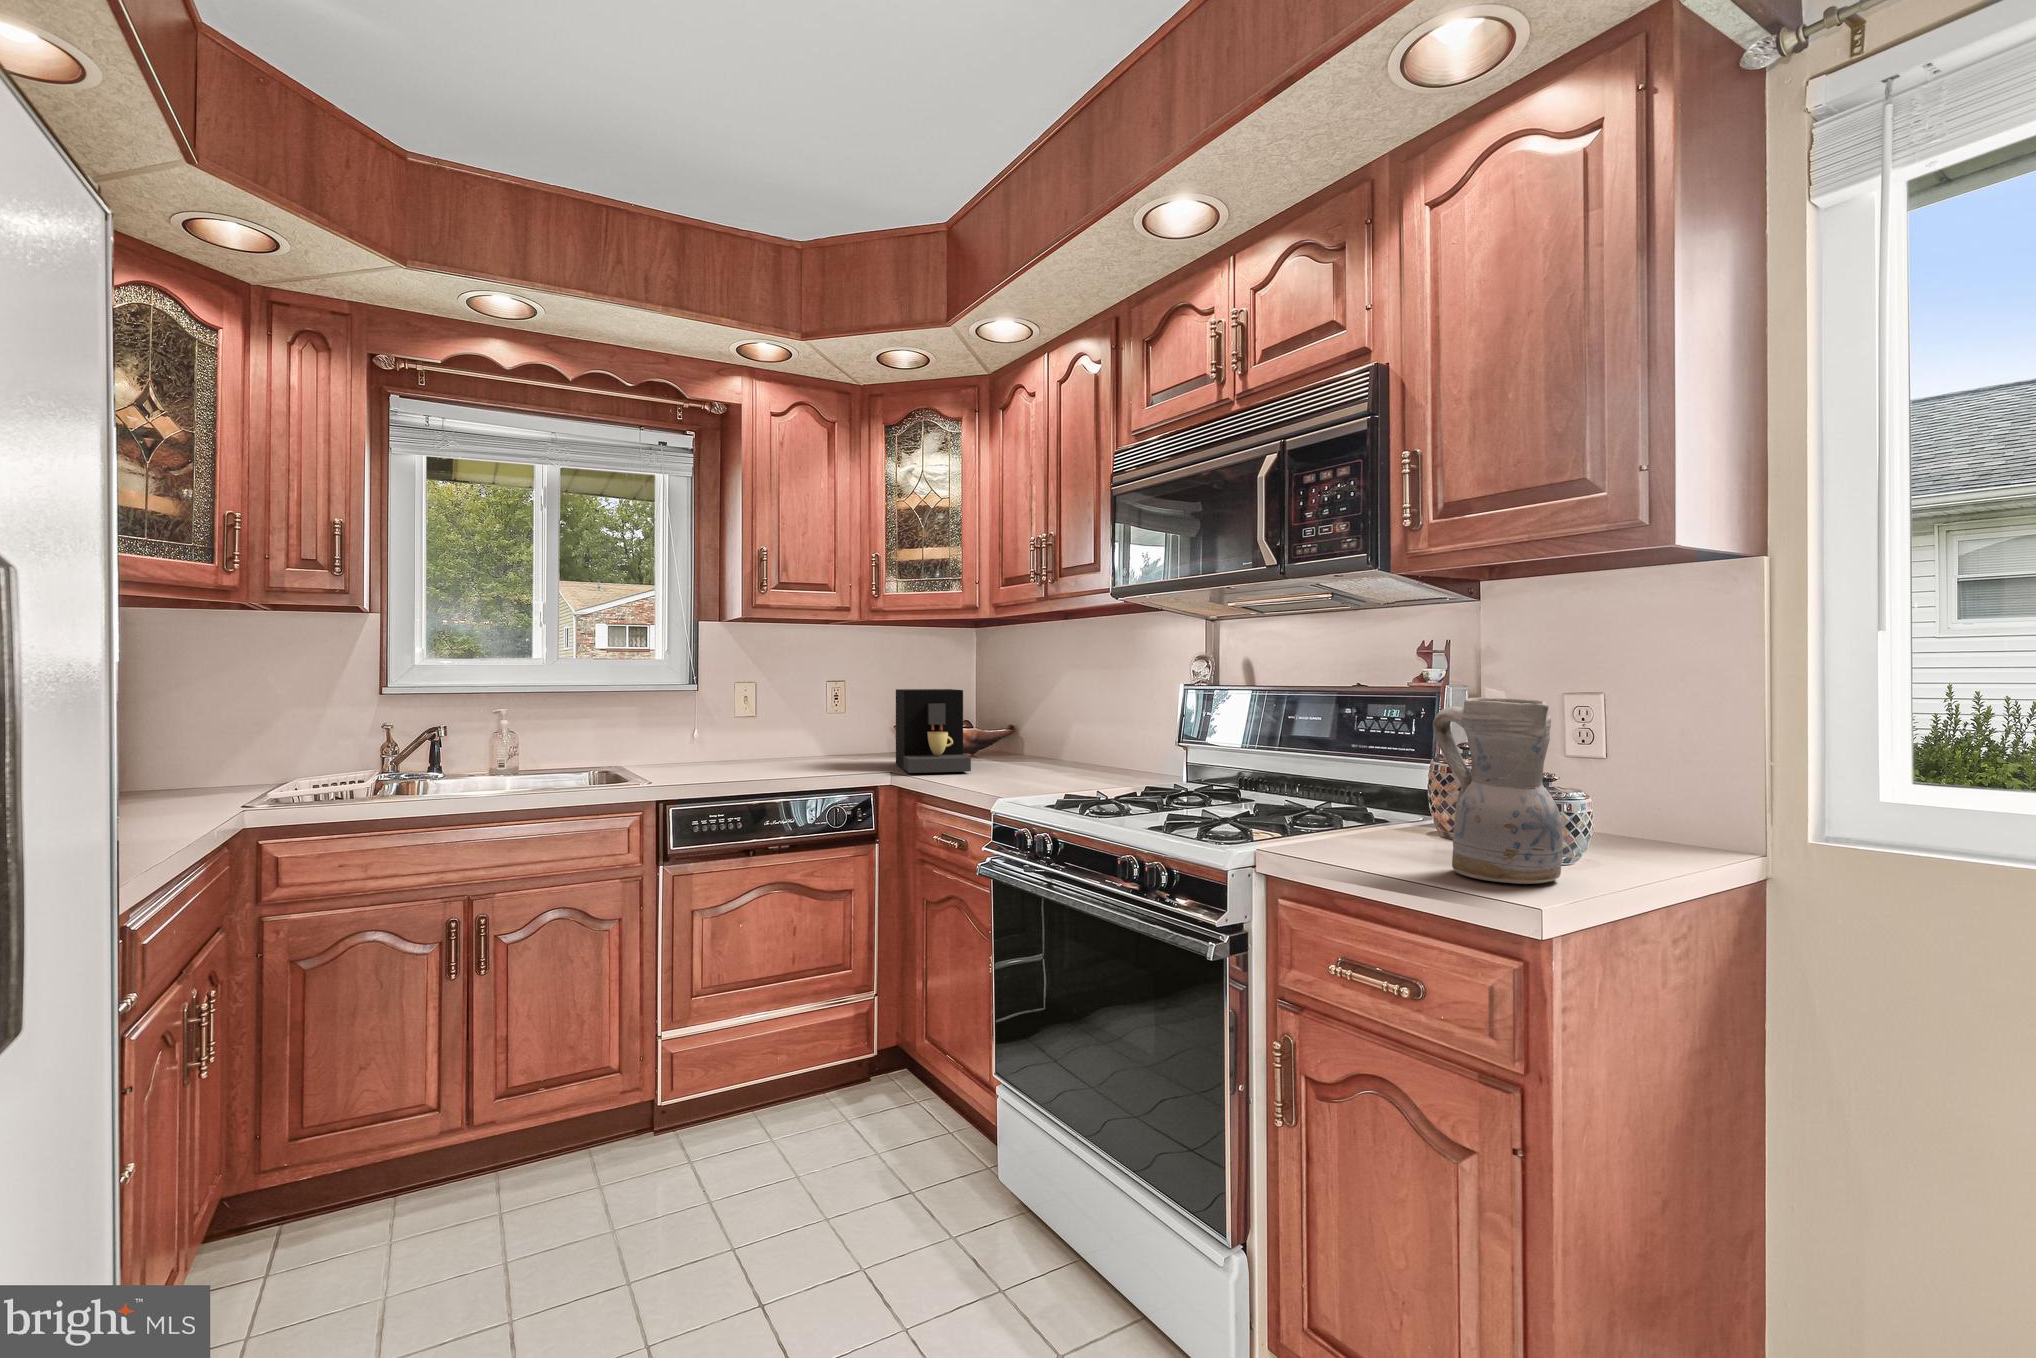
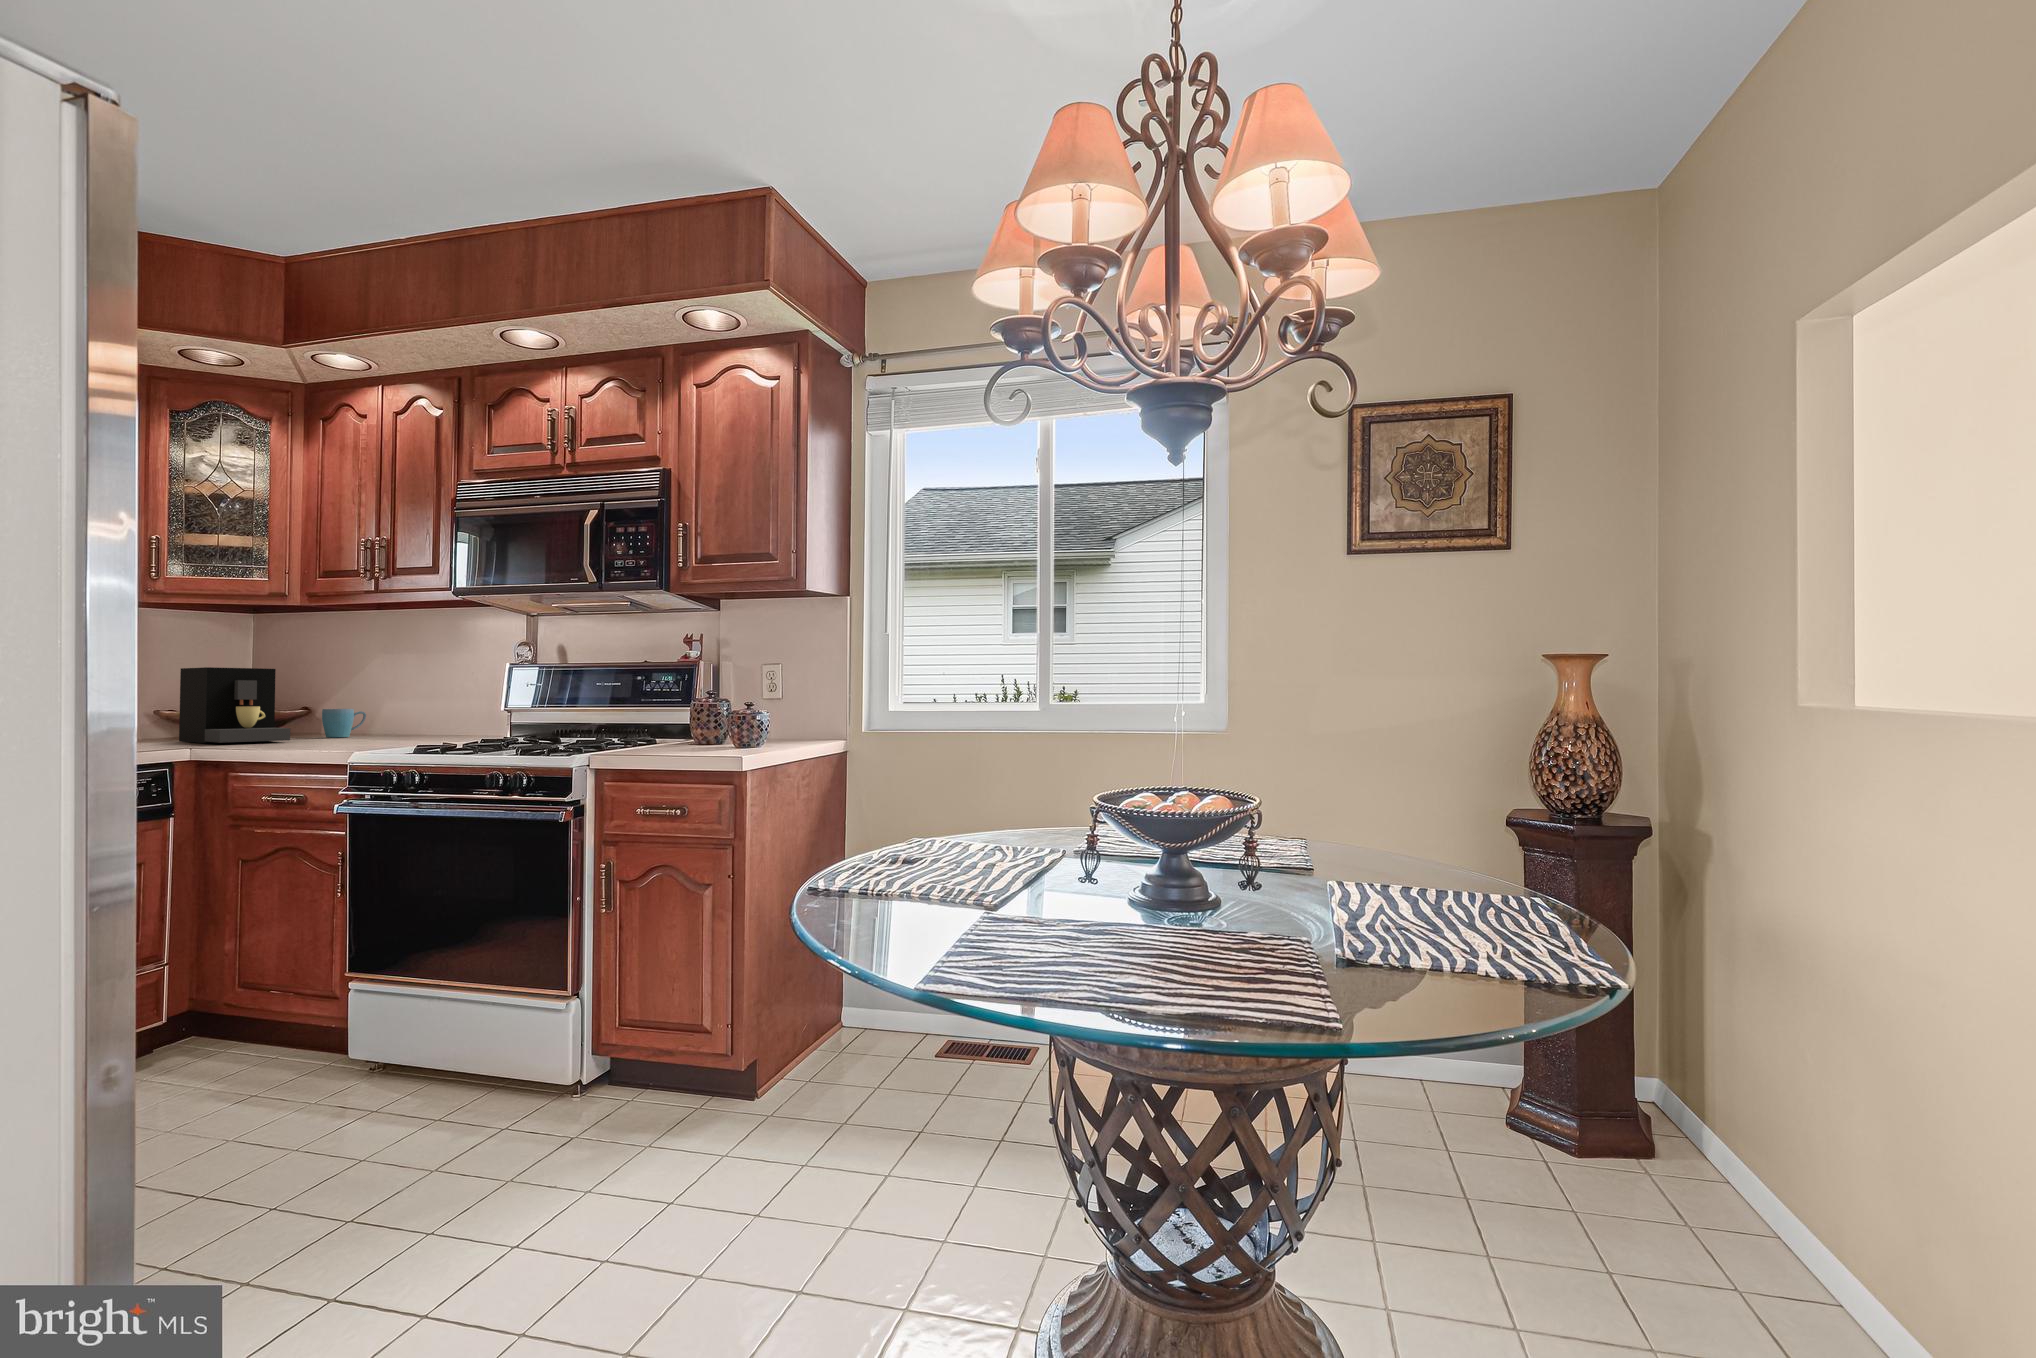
ceramic pitcher: present [1433,697,1563,884] -> none [695,660,756,752]
mug: none [1013,731,1053,764] -> present [322,709,366,737]

